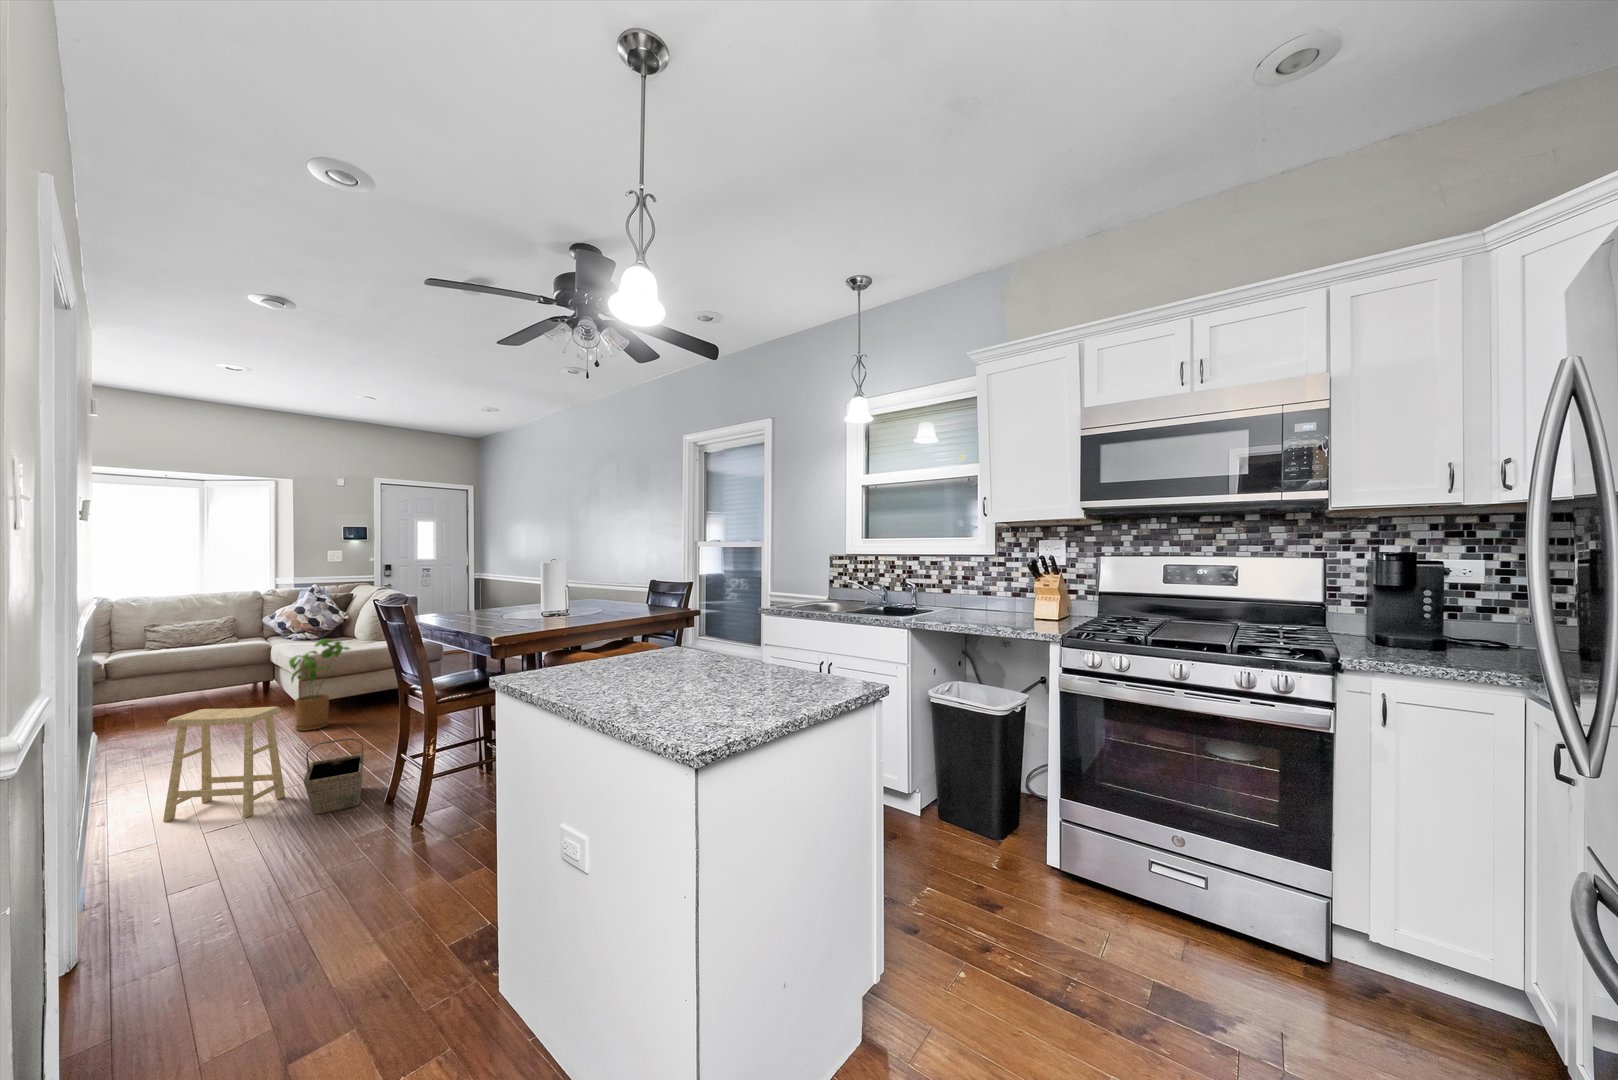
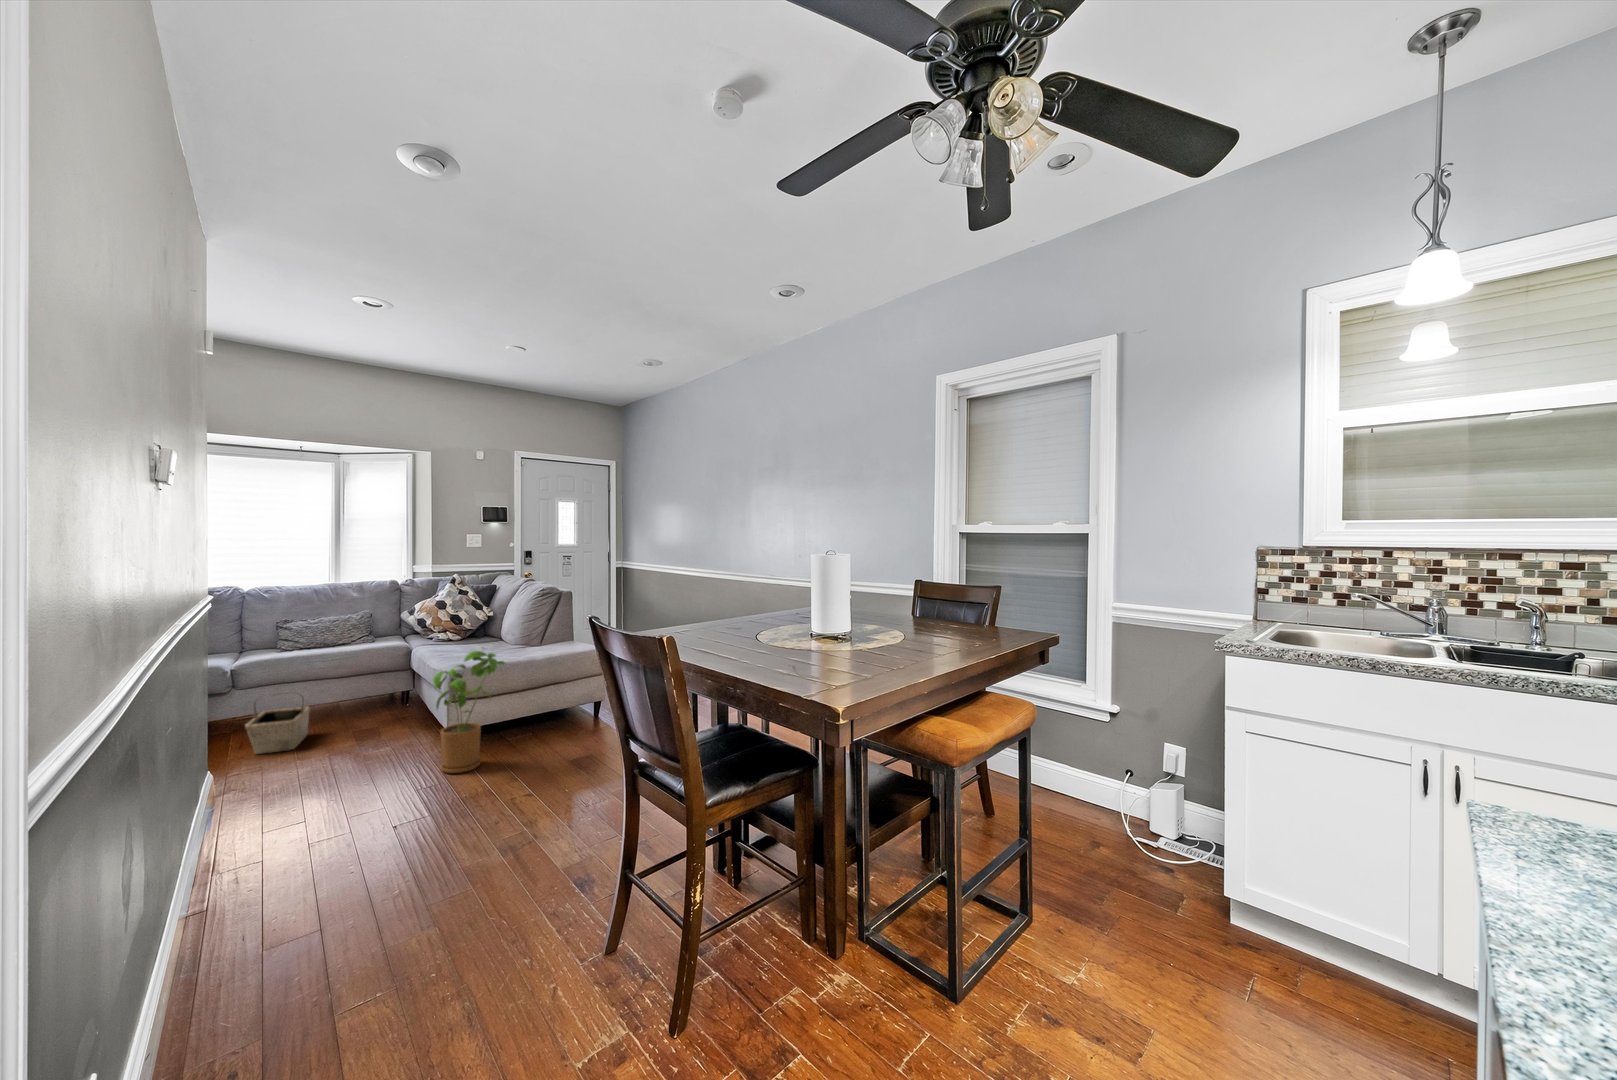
footstool: present [163,707,285,822] -> none [262,776,436,969]
basket: present [304,738,365,814] -> present [245,692,310,754]

